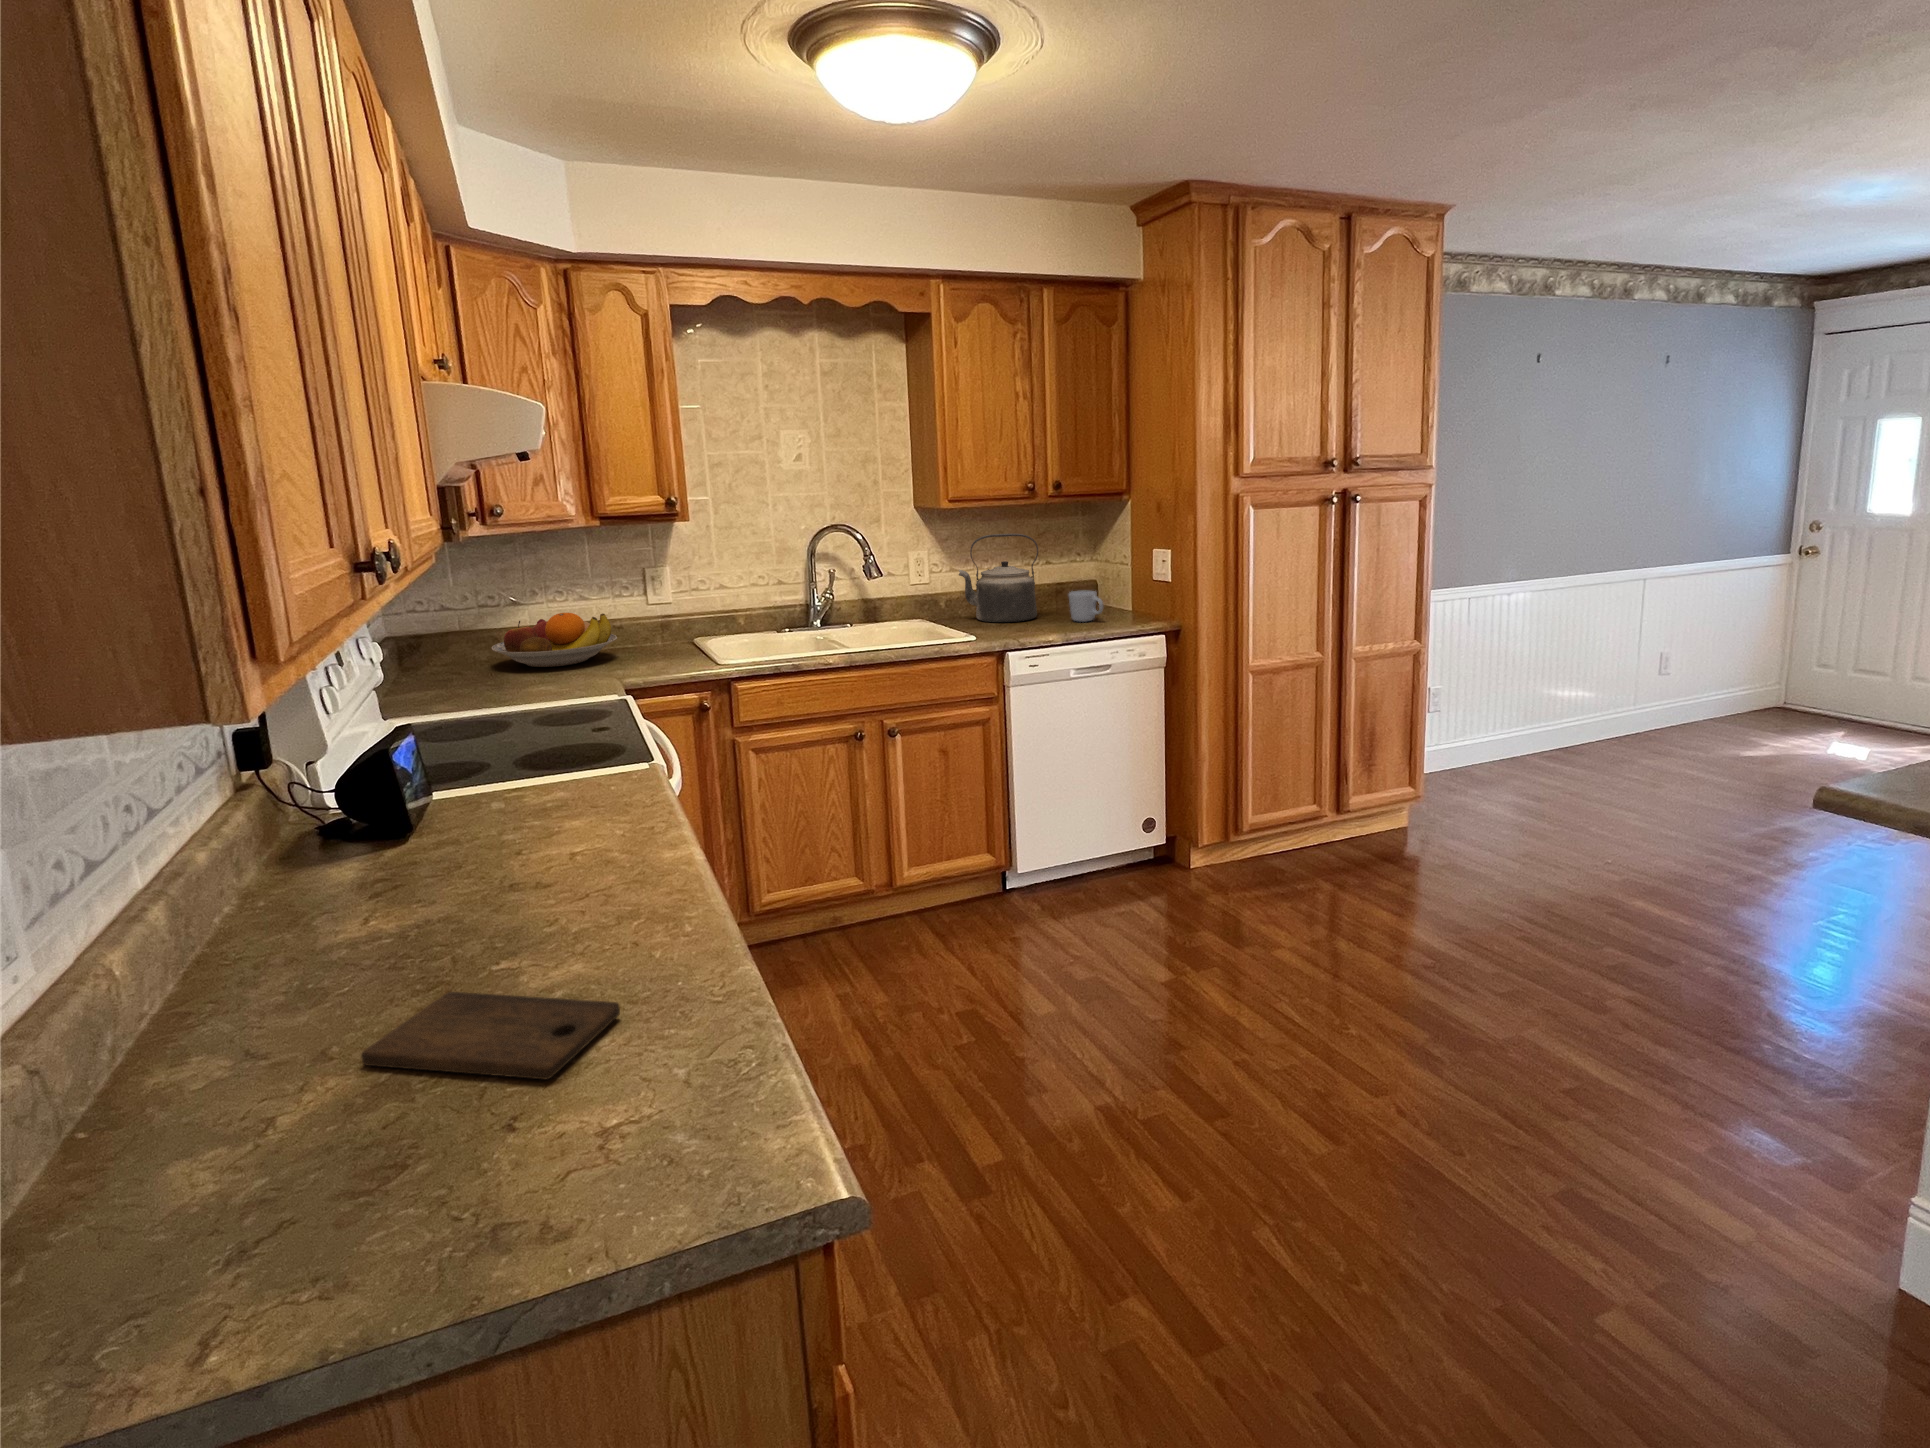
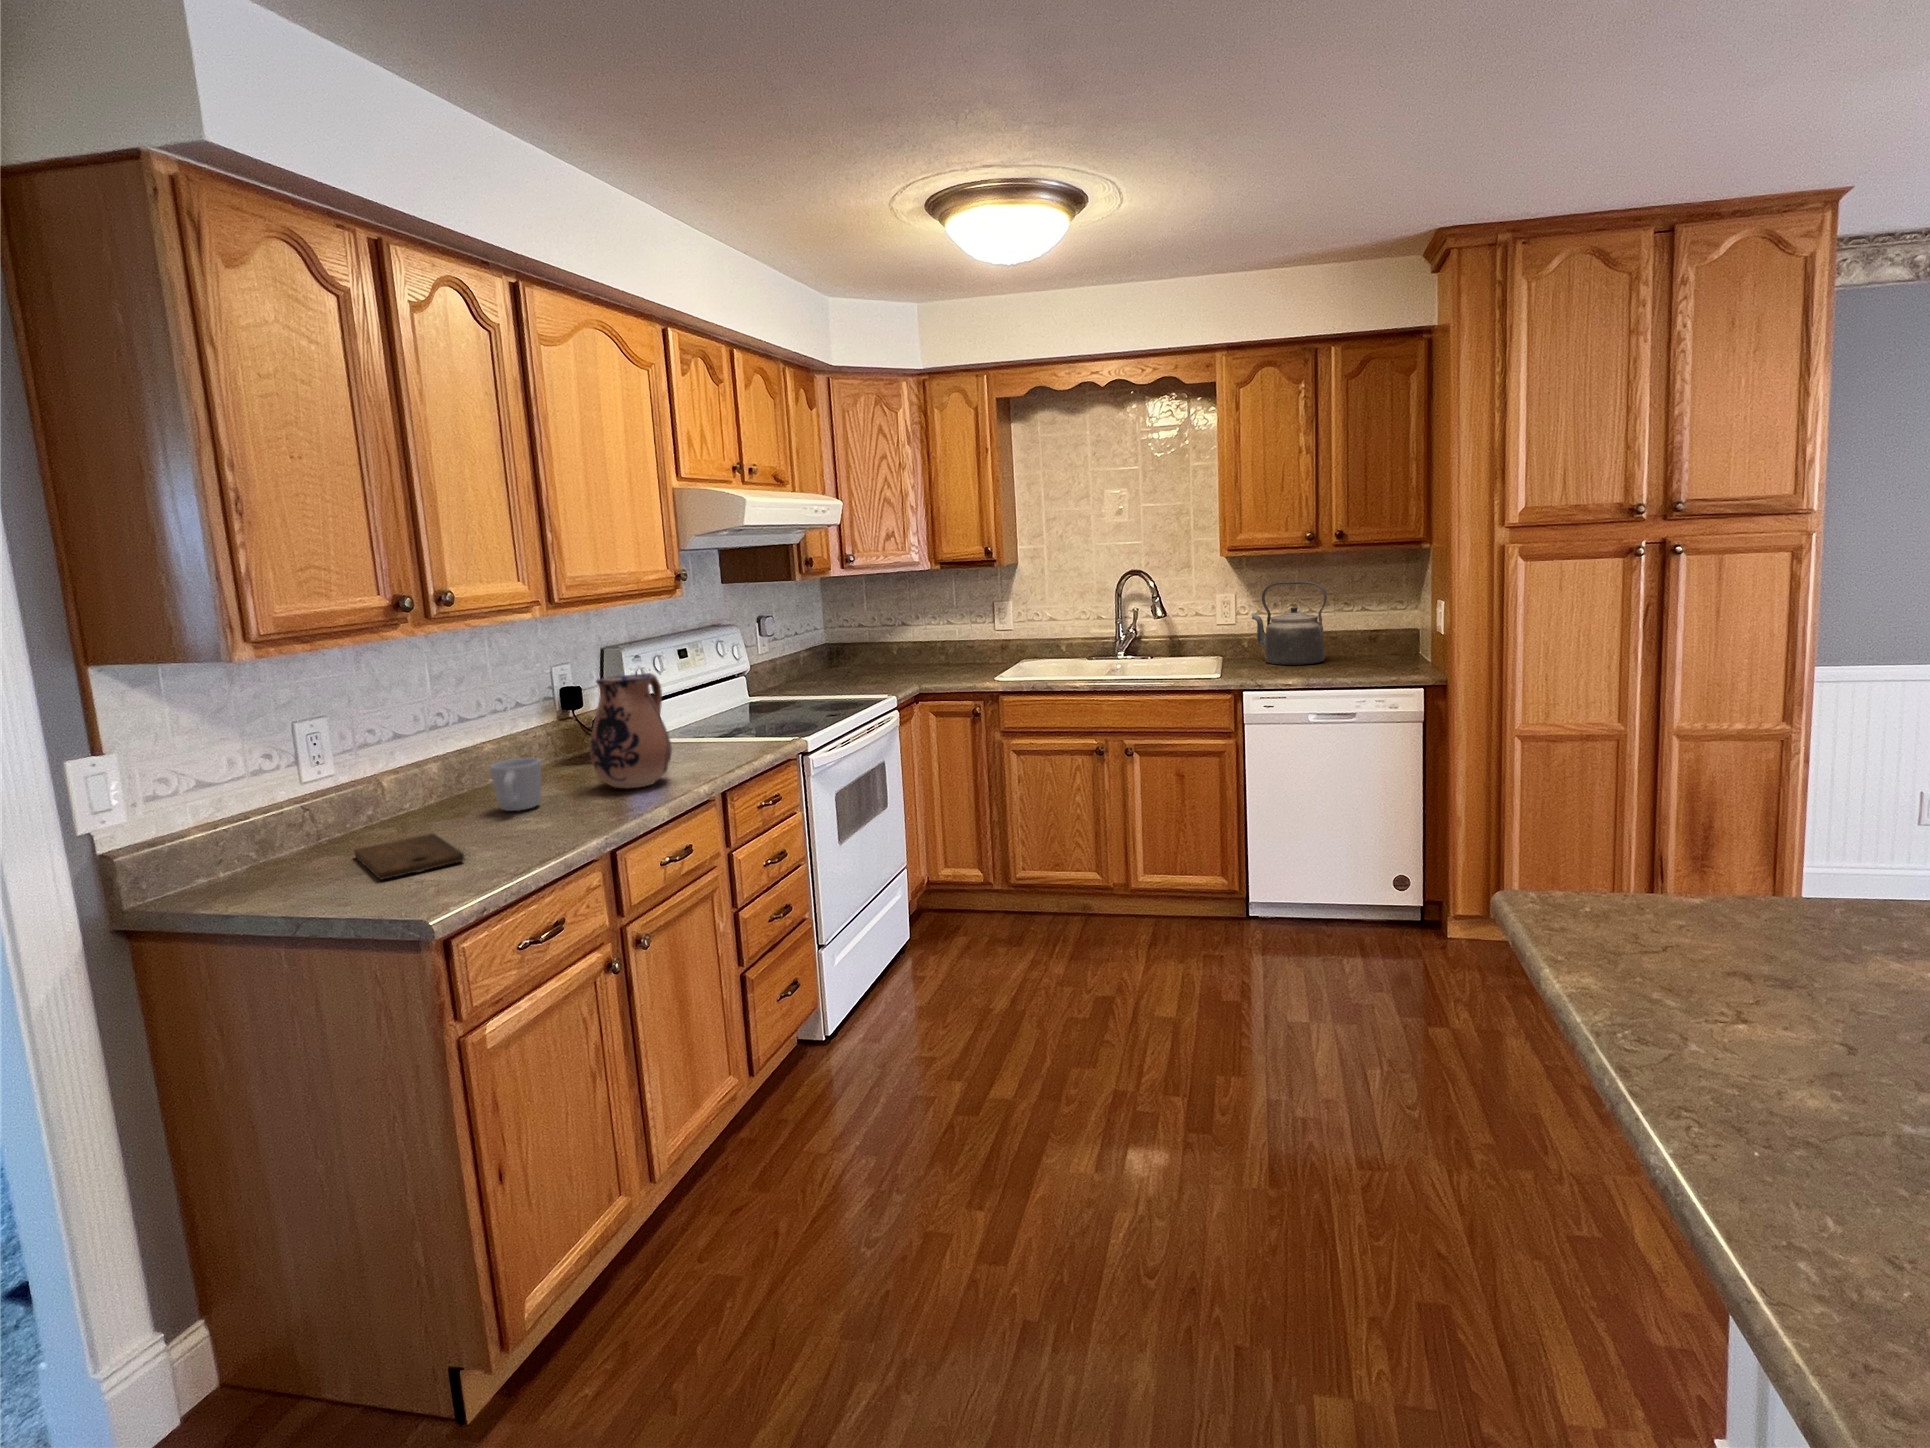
mug: present [1069,591,1103,622] -> present [490,758,541,811]
fruit bowl: present [491,613,617,667] -> none [866,633,954,672]
ceramic pitcher: none [507,688,632,868] -> present [590,673,672,788]

